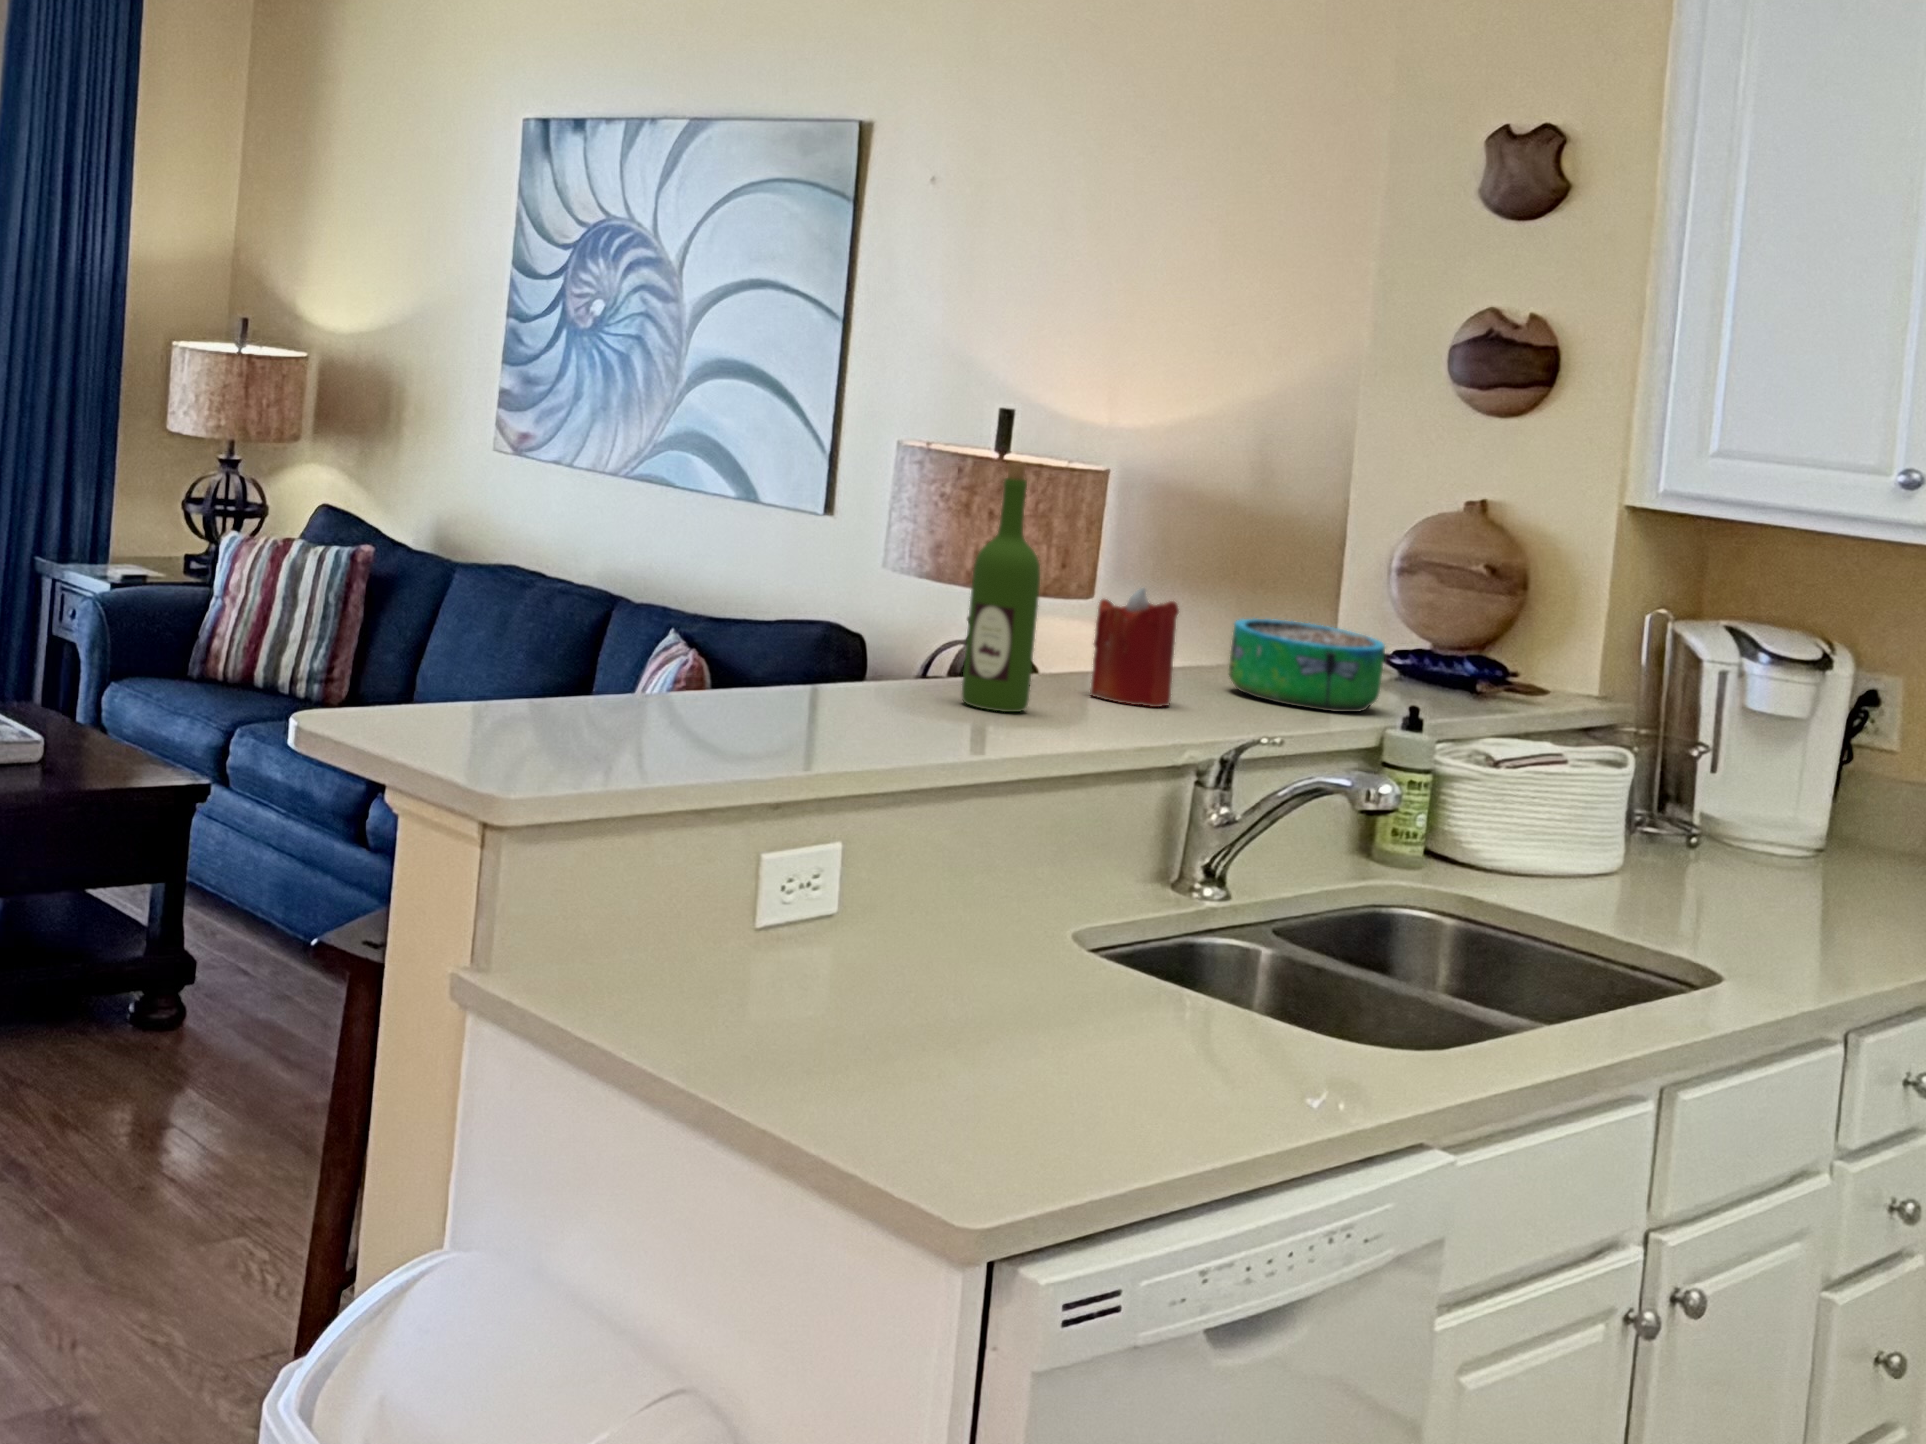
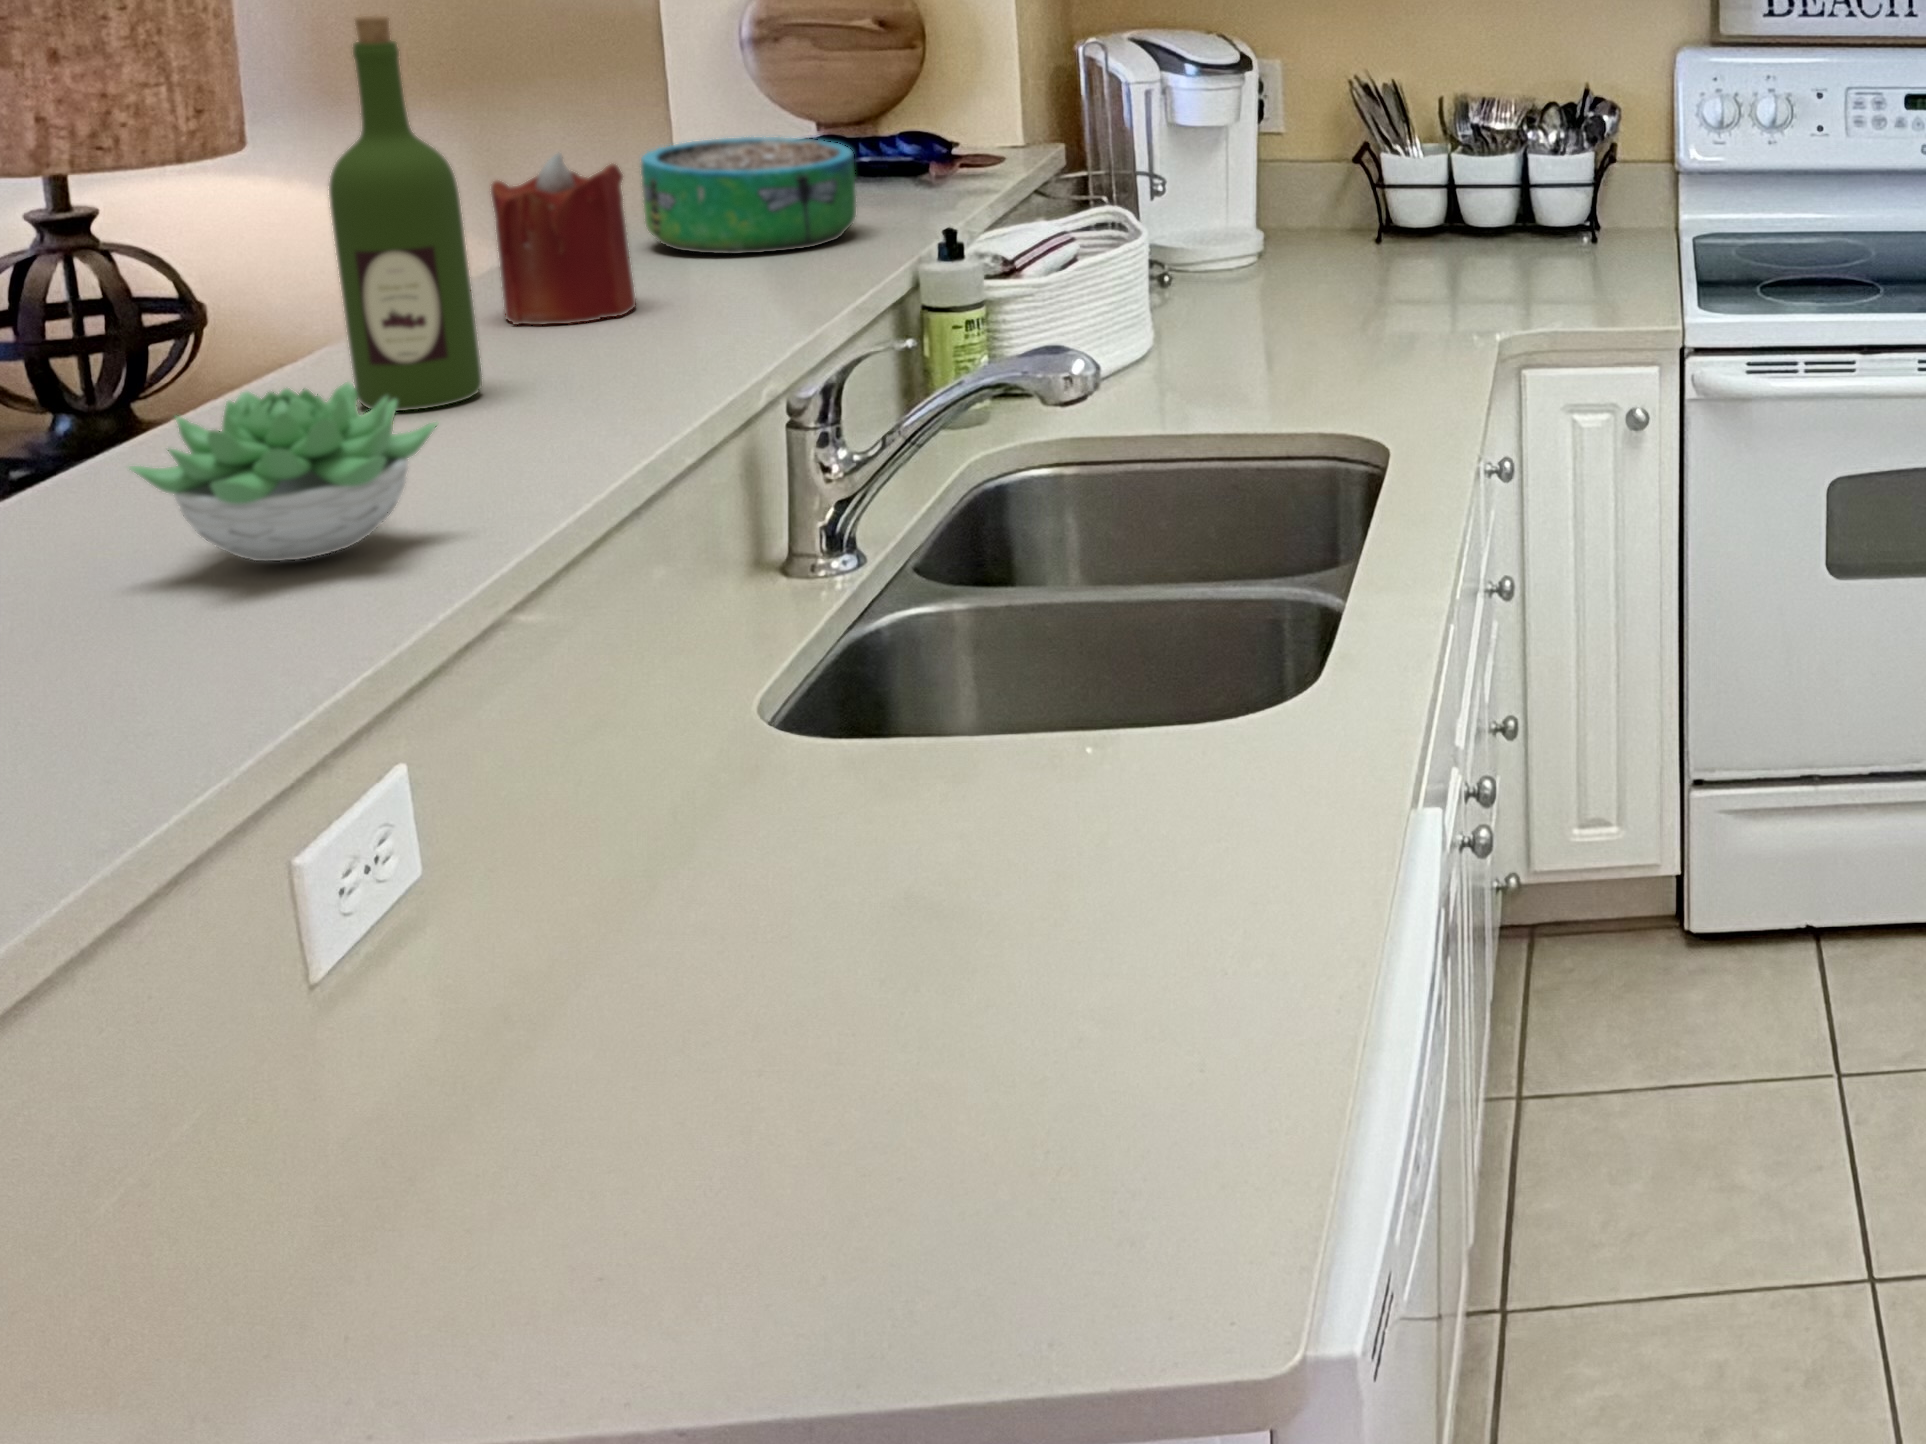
succulent plant: none [793,638,932,735] -> present [130,383,437,561]

